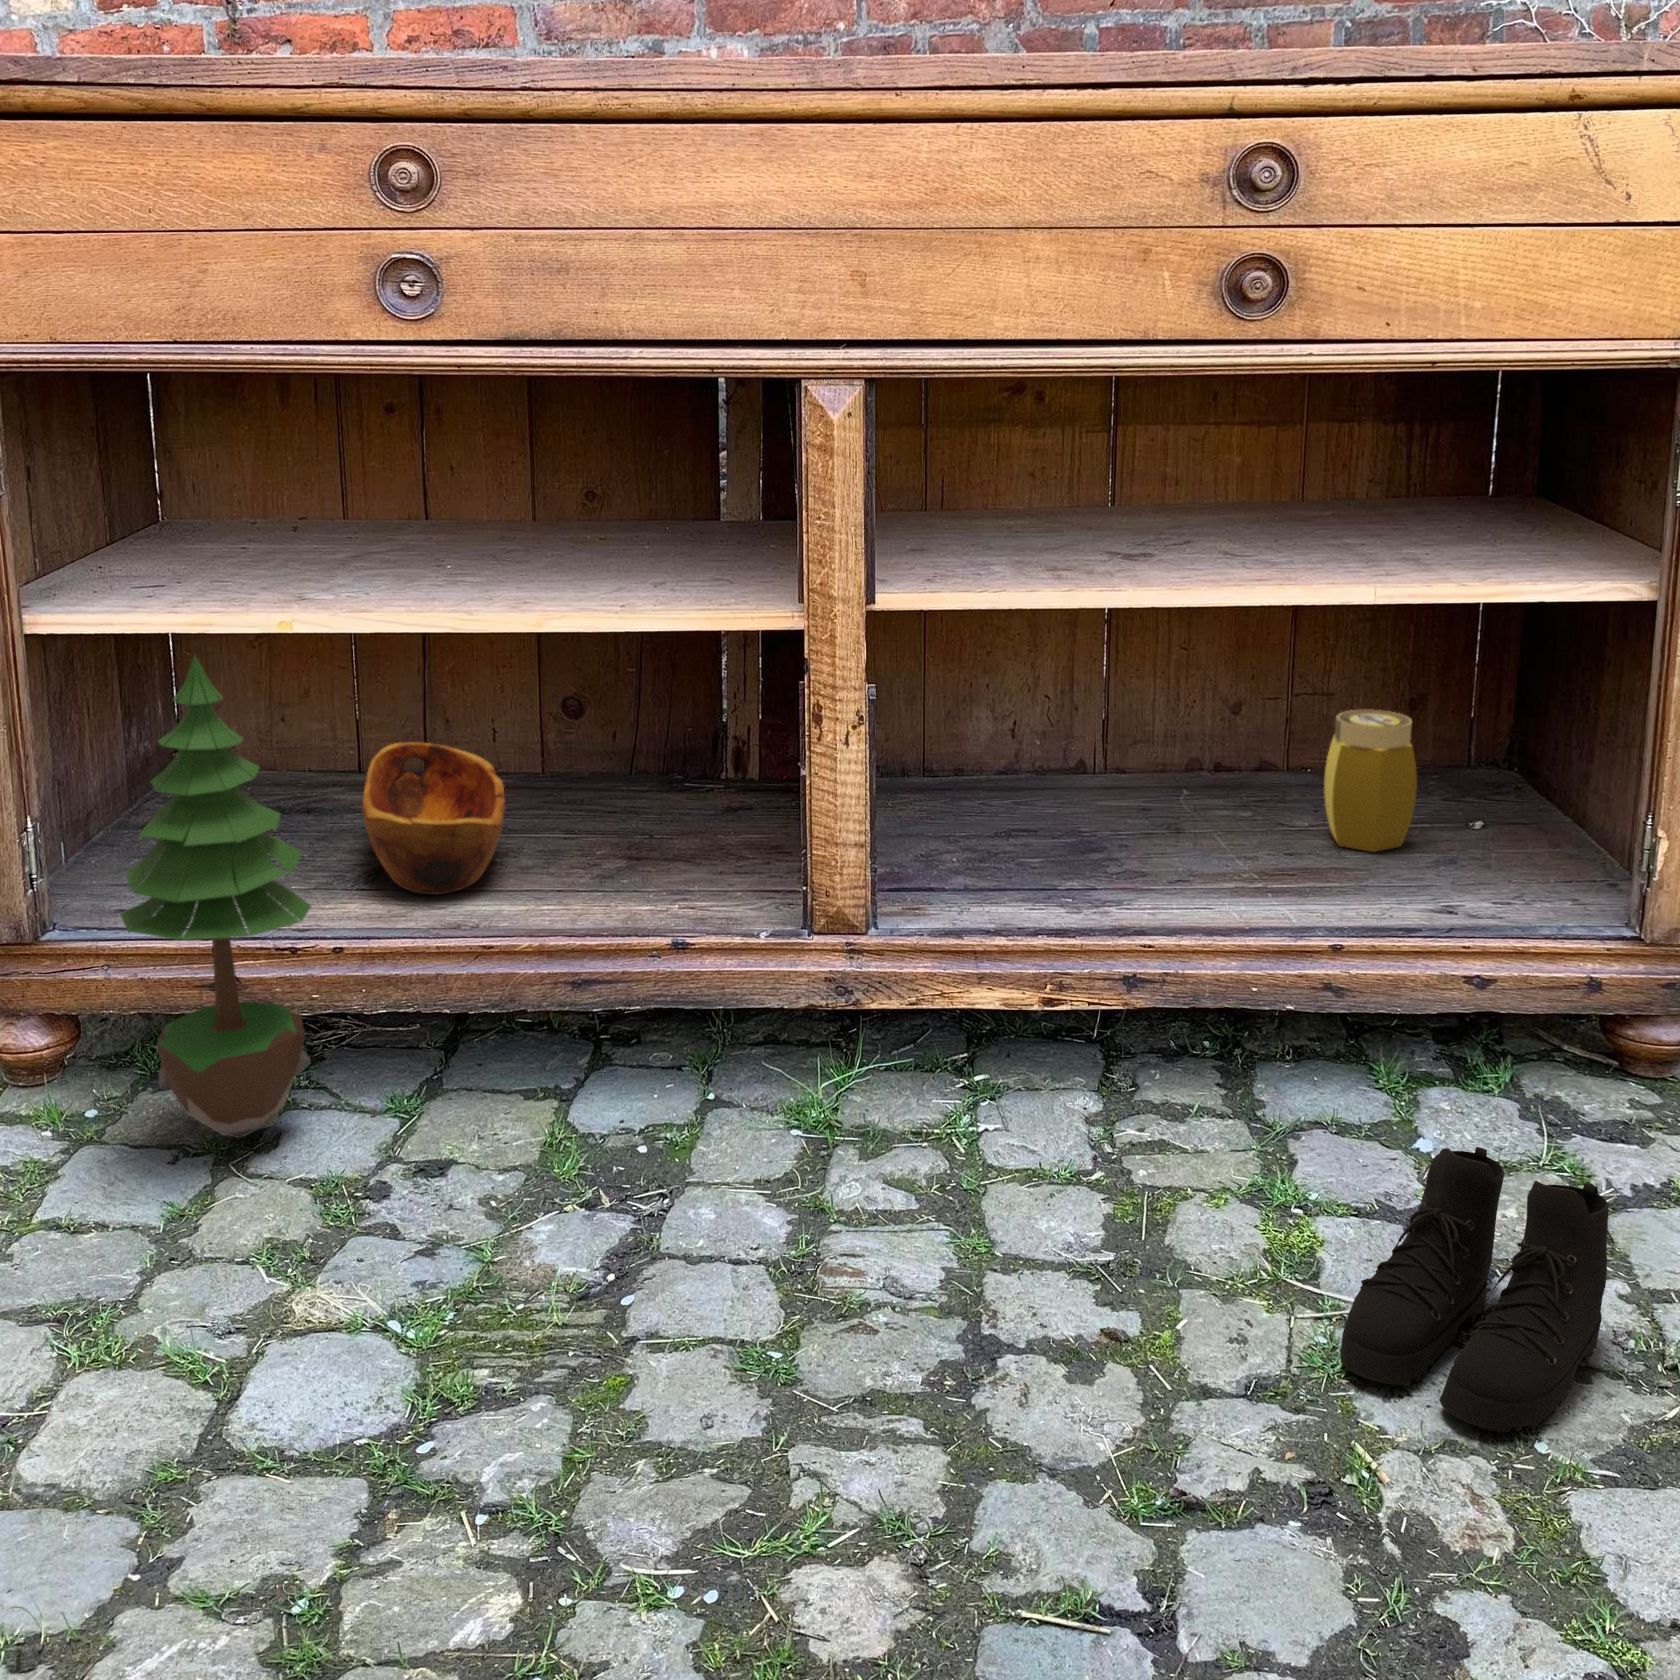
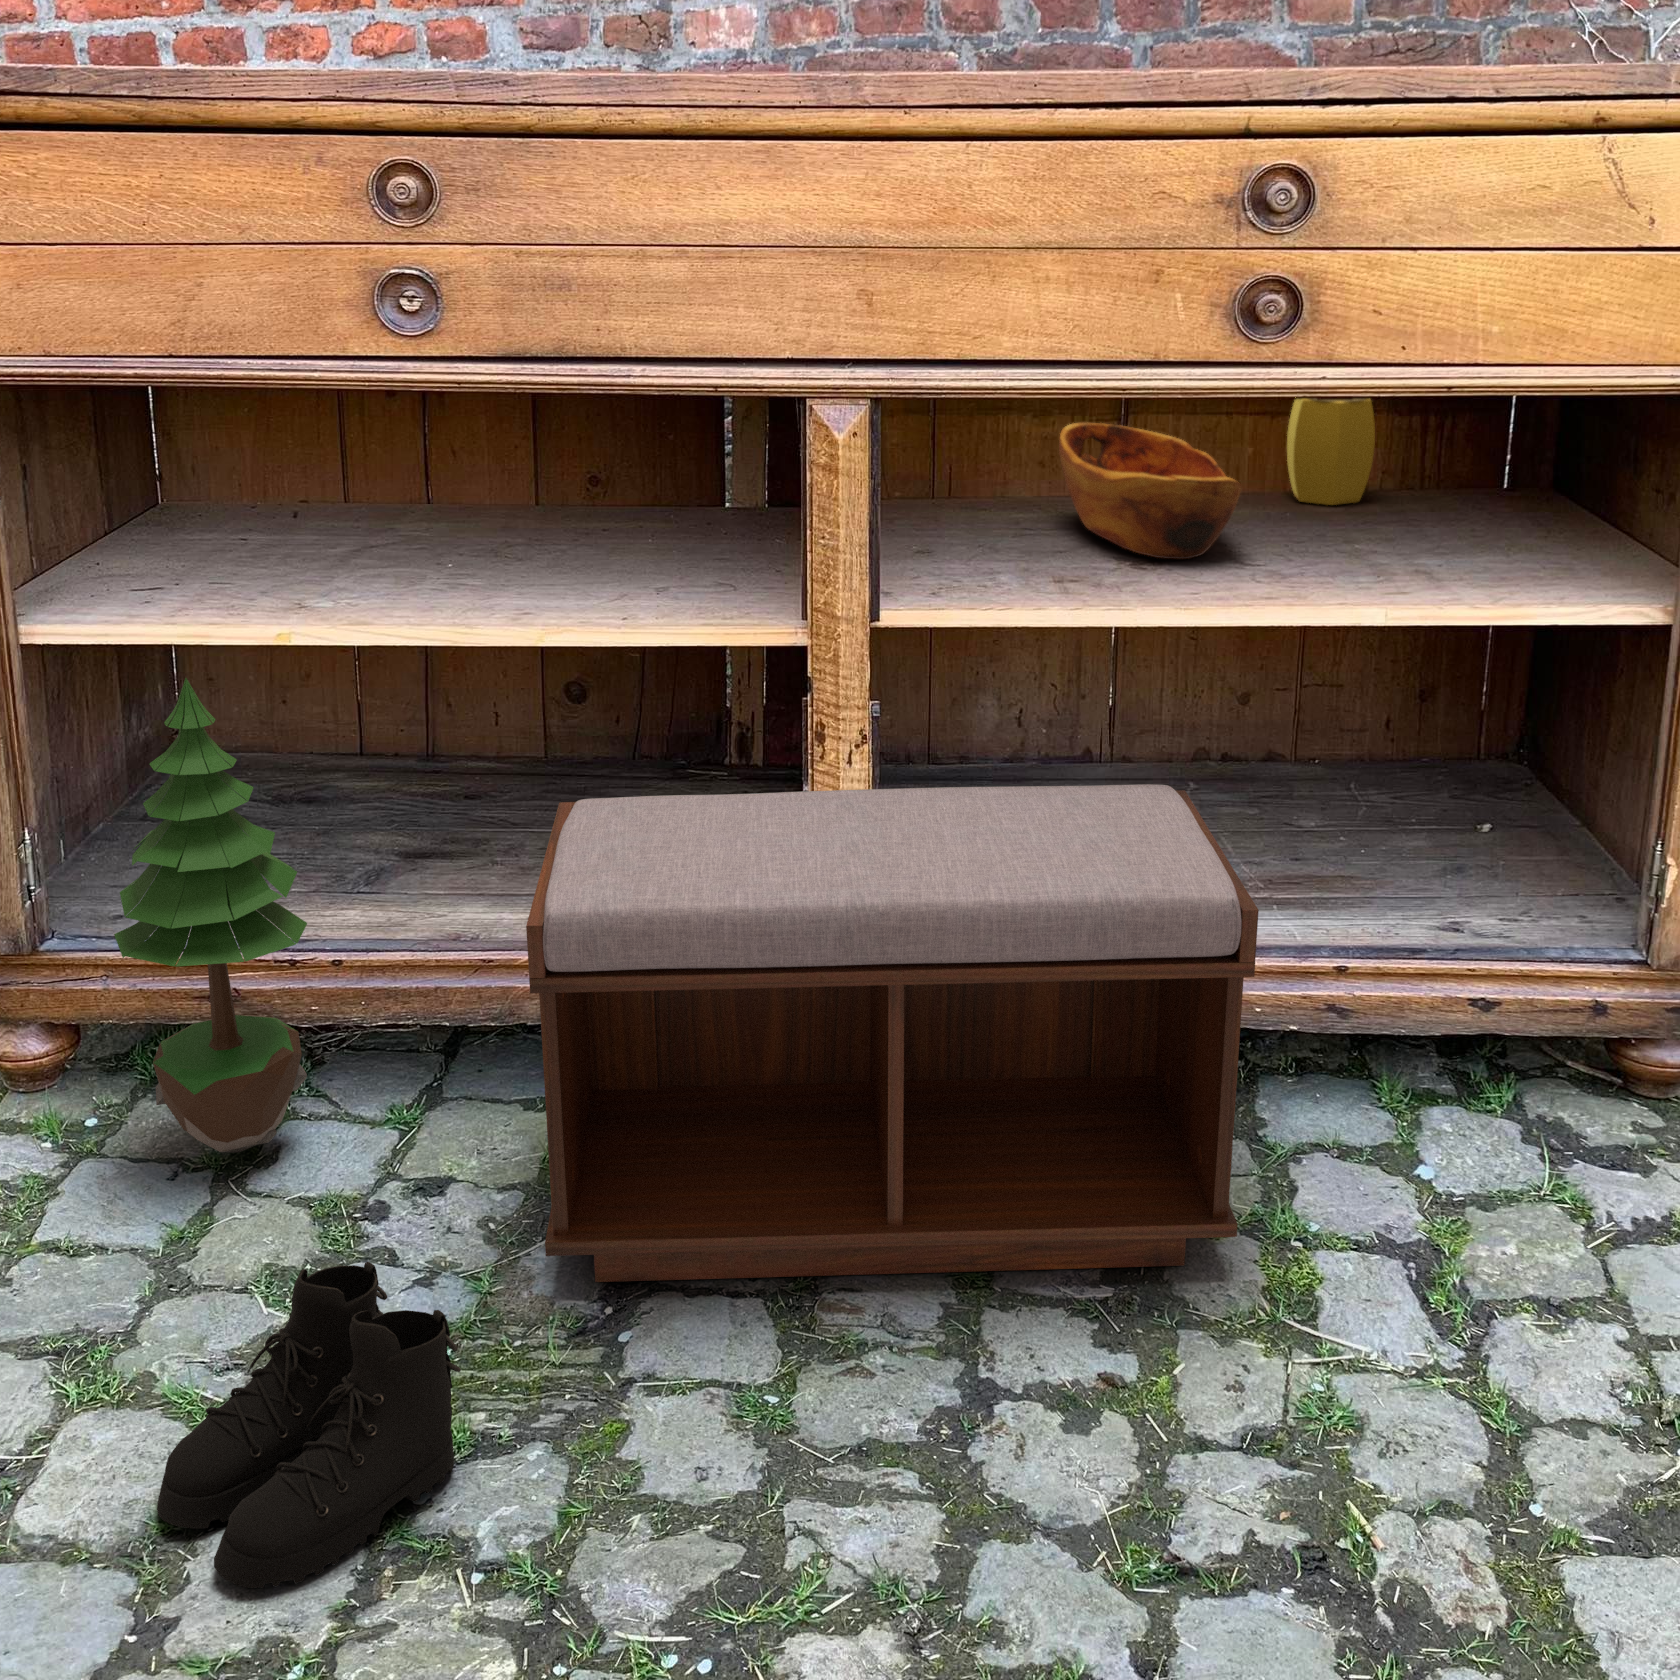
jar: present [1324,710,1417,852] -> present [1287,397,1375,505]
wooden bowl: present [362,742,505,895] -> present [1059,422,1241,559]
bench: none [531,762,1255,1251] -> present [526,784,1259,1282]
boots: present [1340,1147,1609,1432] -> present [157,1262,461,1588]

